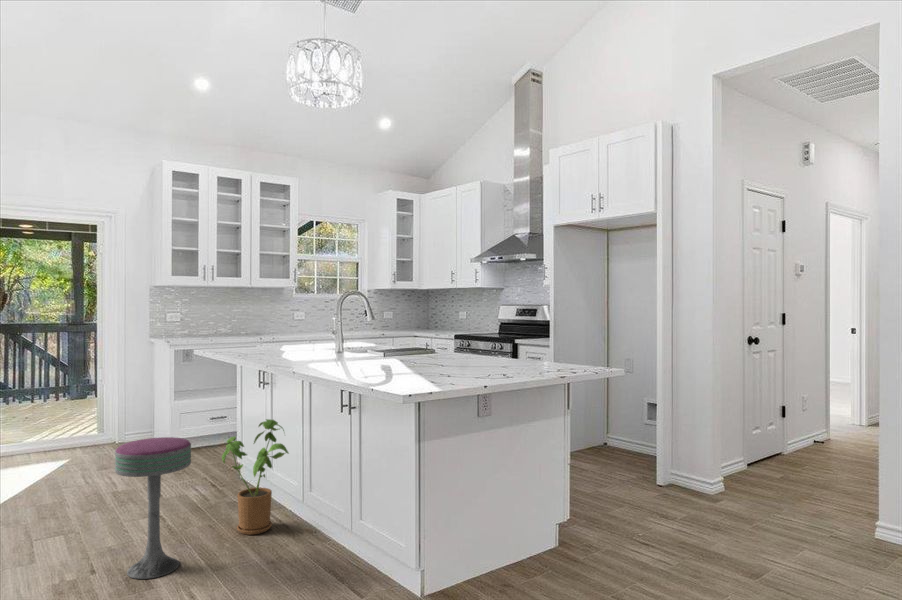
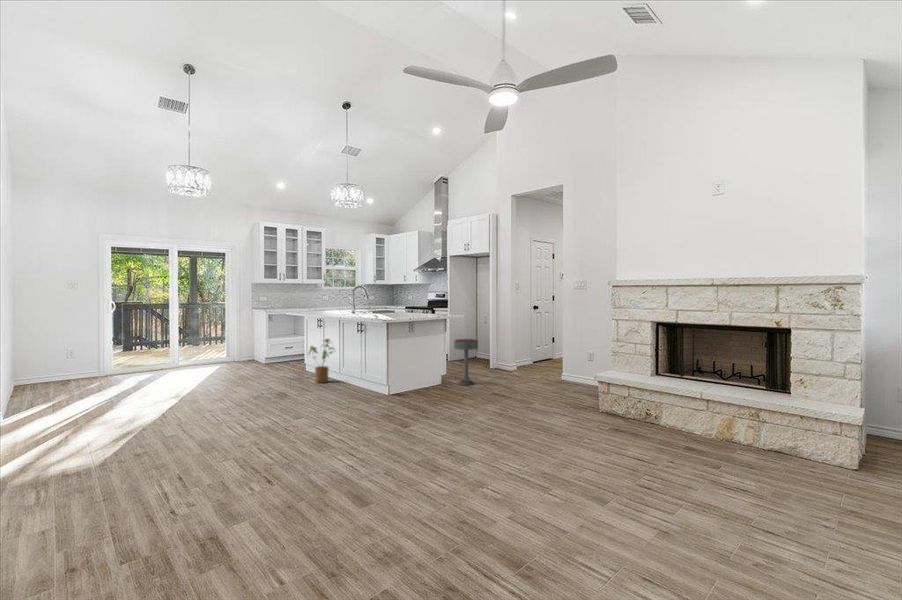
bar stool: present [115,437,191,579] -> present [454,339,478,385]

